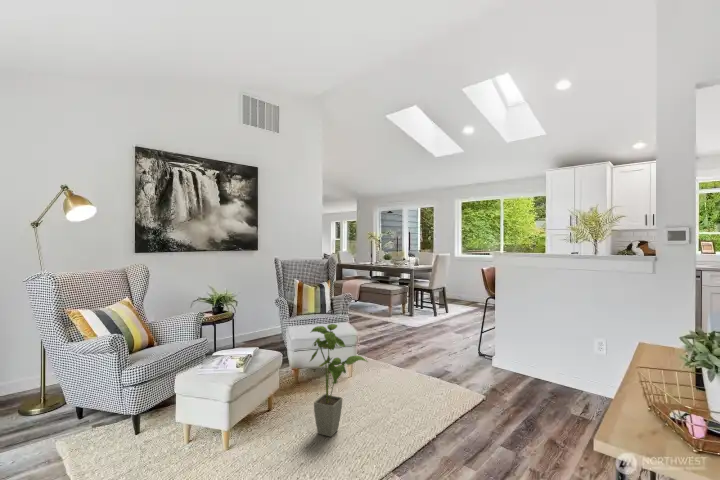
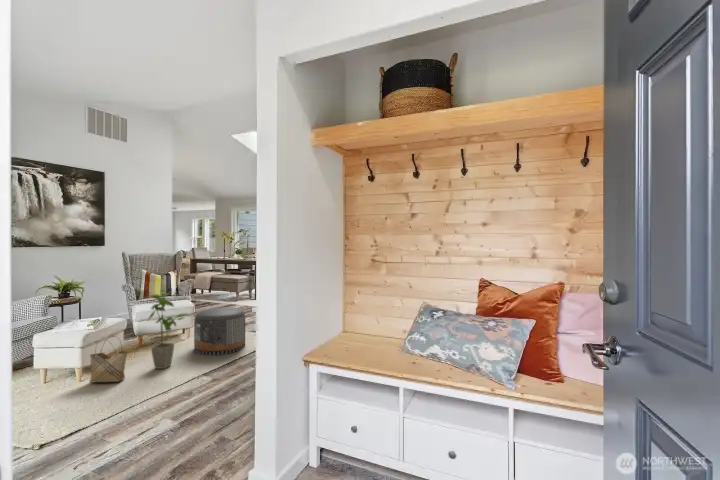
pouf: none [362,341,431,416] -> present [194,307,245,355]
woven basket: none [237,384,284,458] -> present [90,343,127,383]

